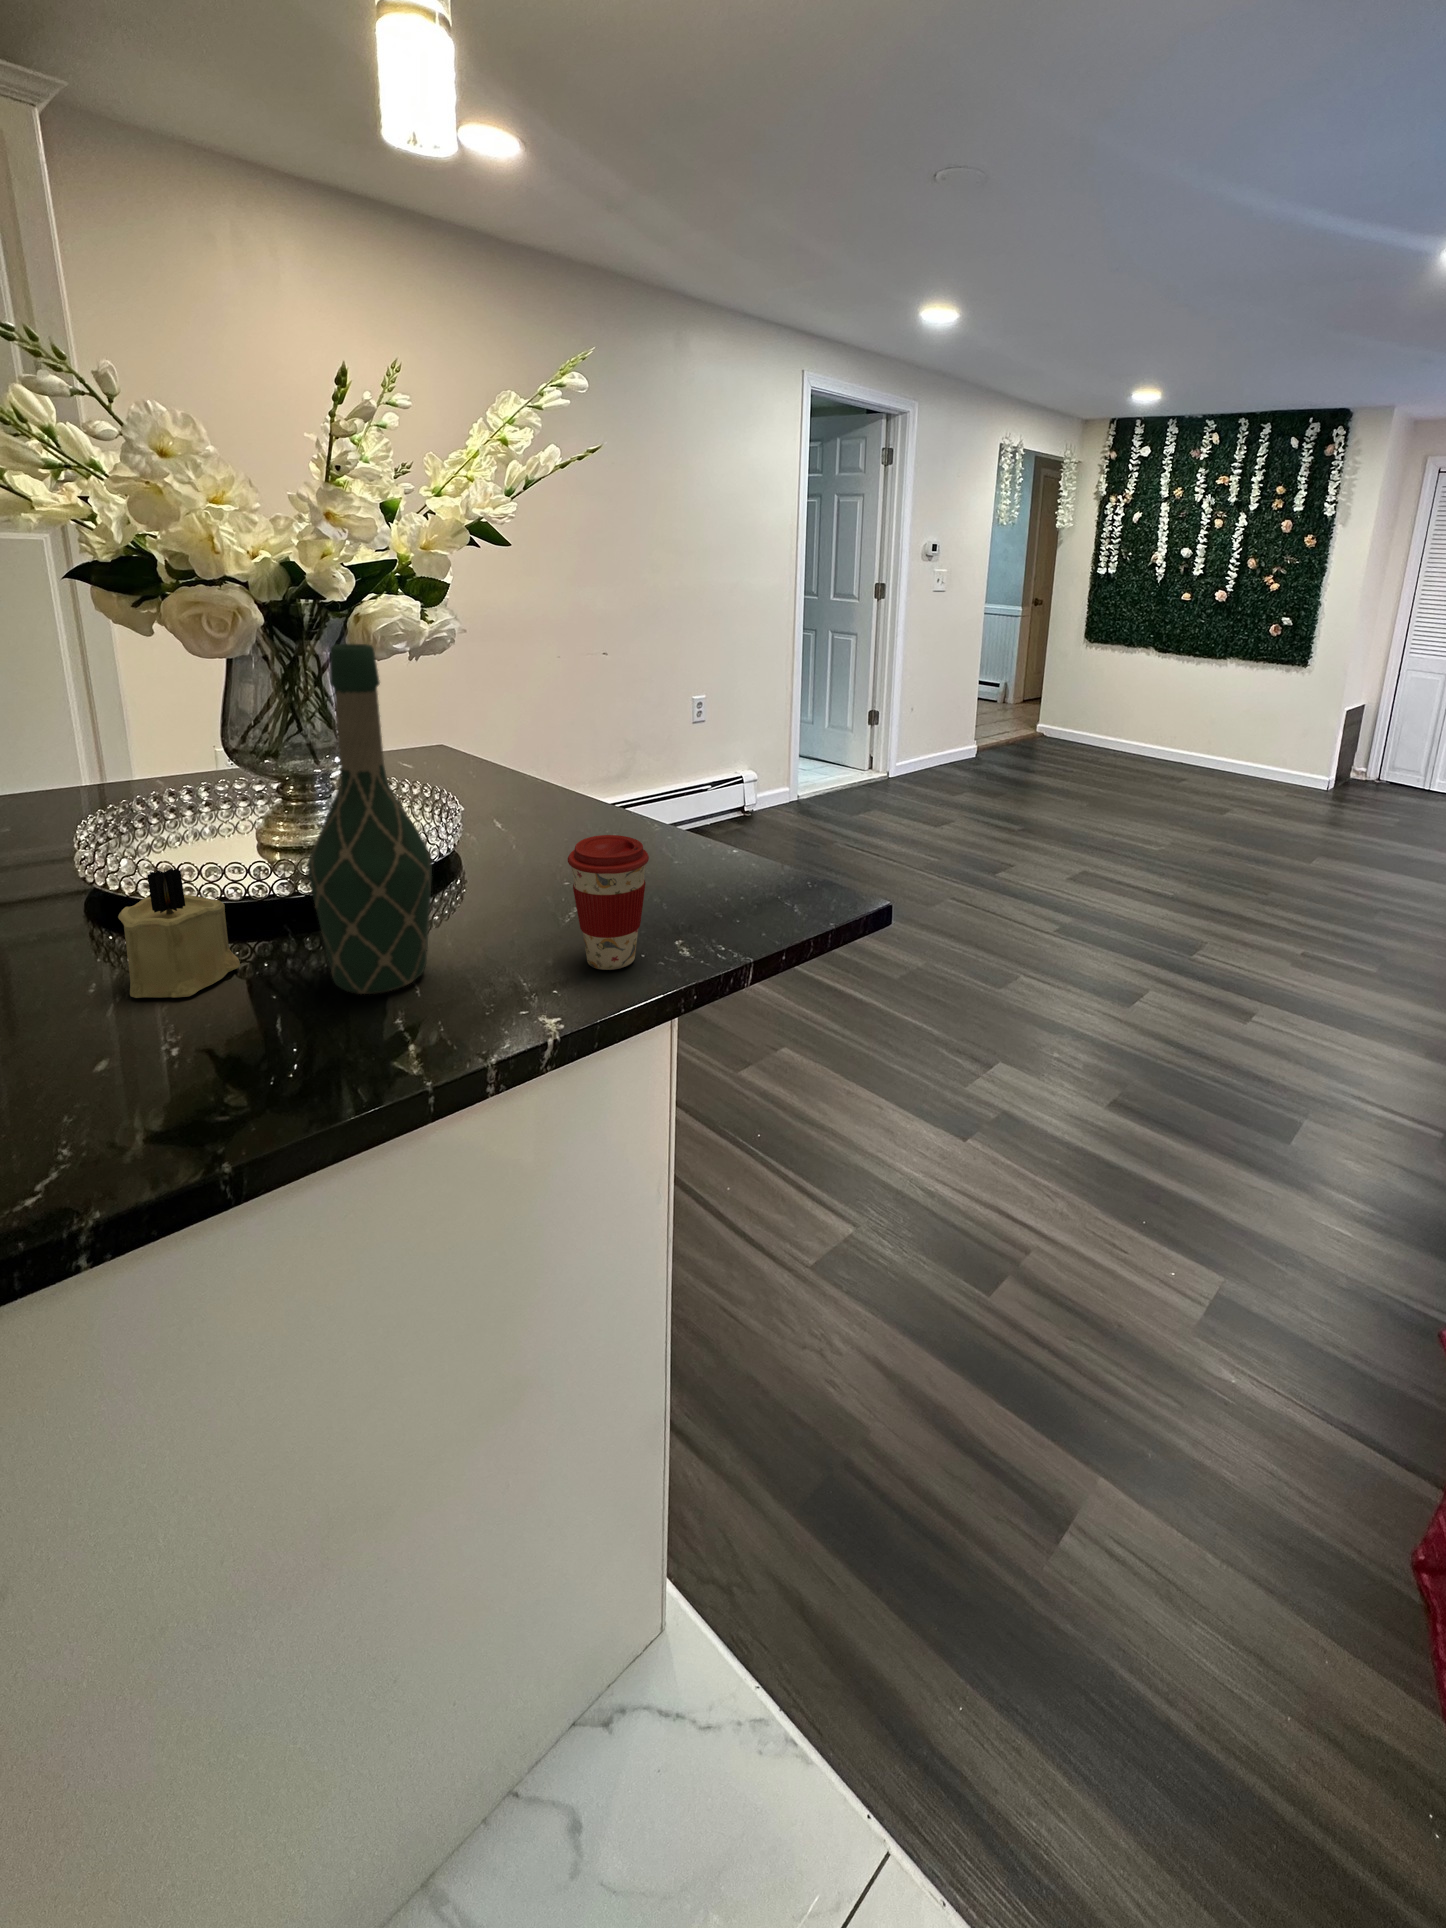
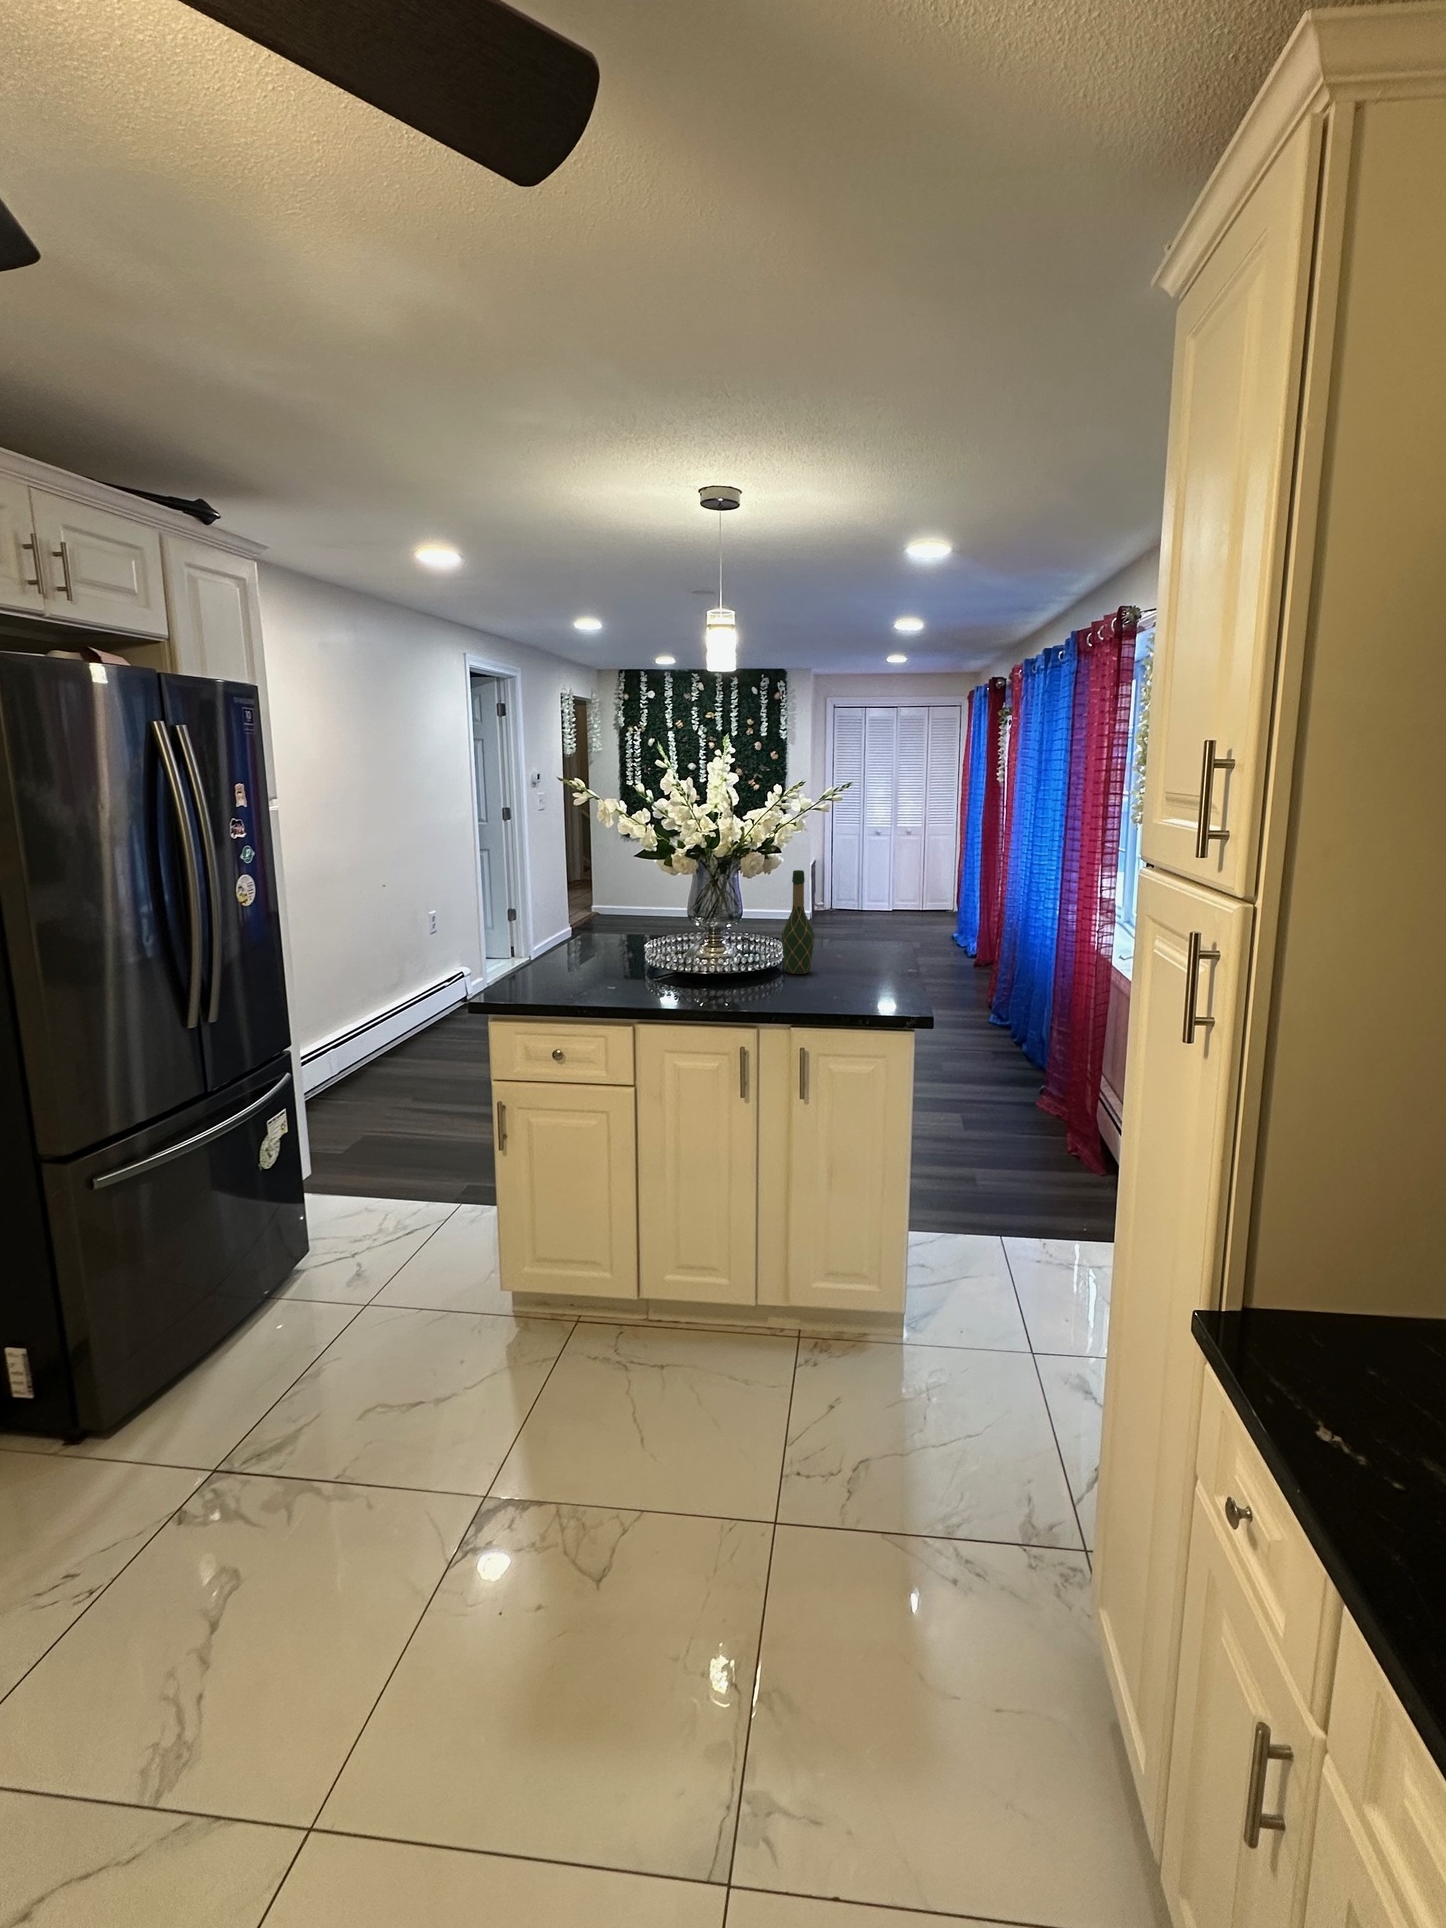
coffee cup: present [568,835,649,970] -> none [825,922,849,962]
candle: present [118,868,240,998] -> none [744,944,770,982]

